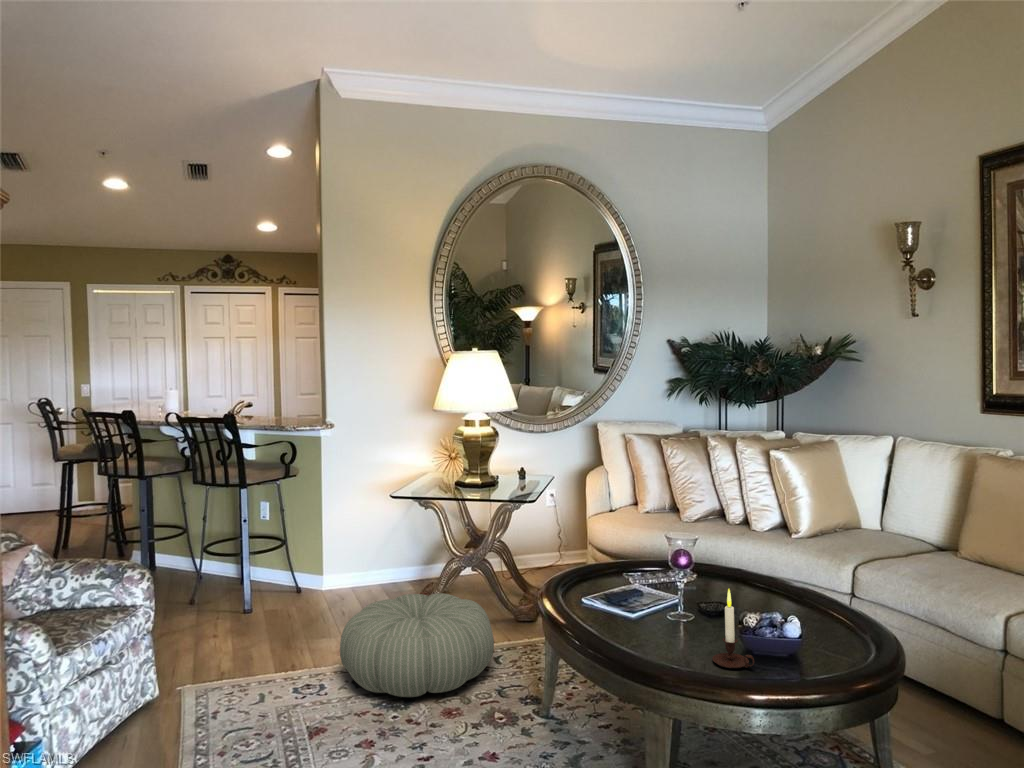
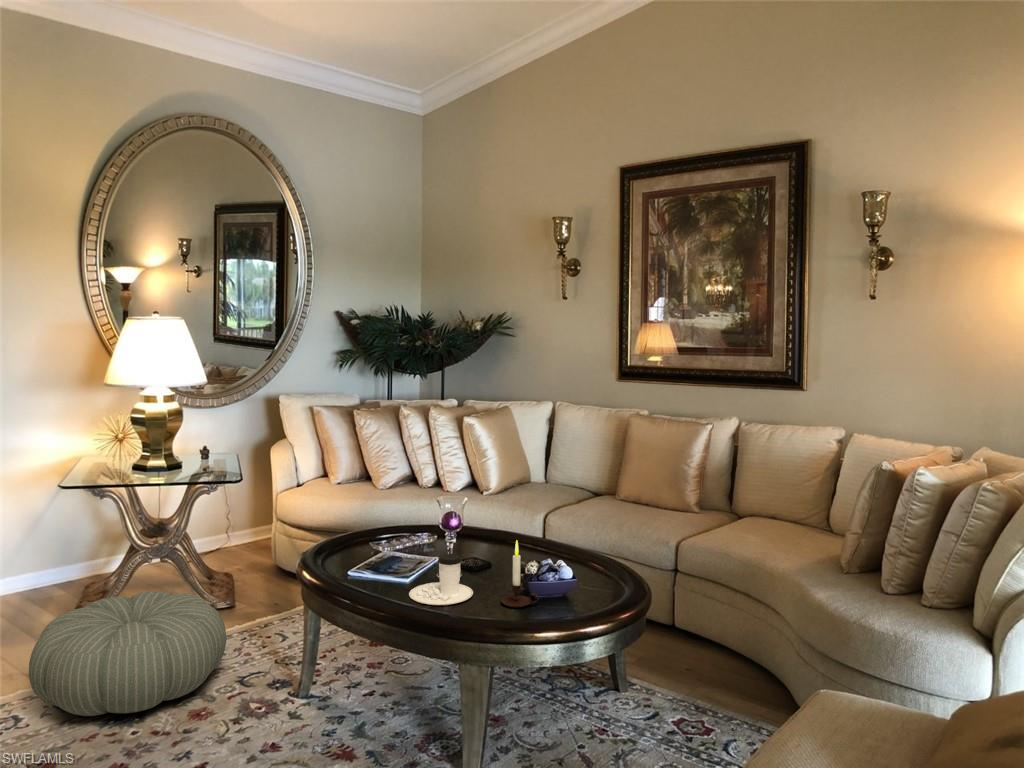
coffee cup: none [620,595,690,650] -> present [409,554,473,605]

